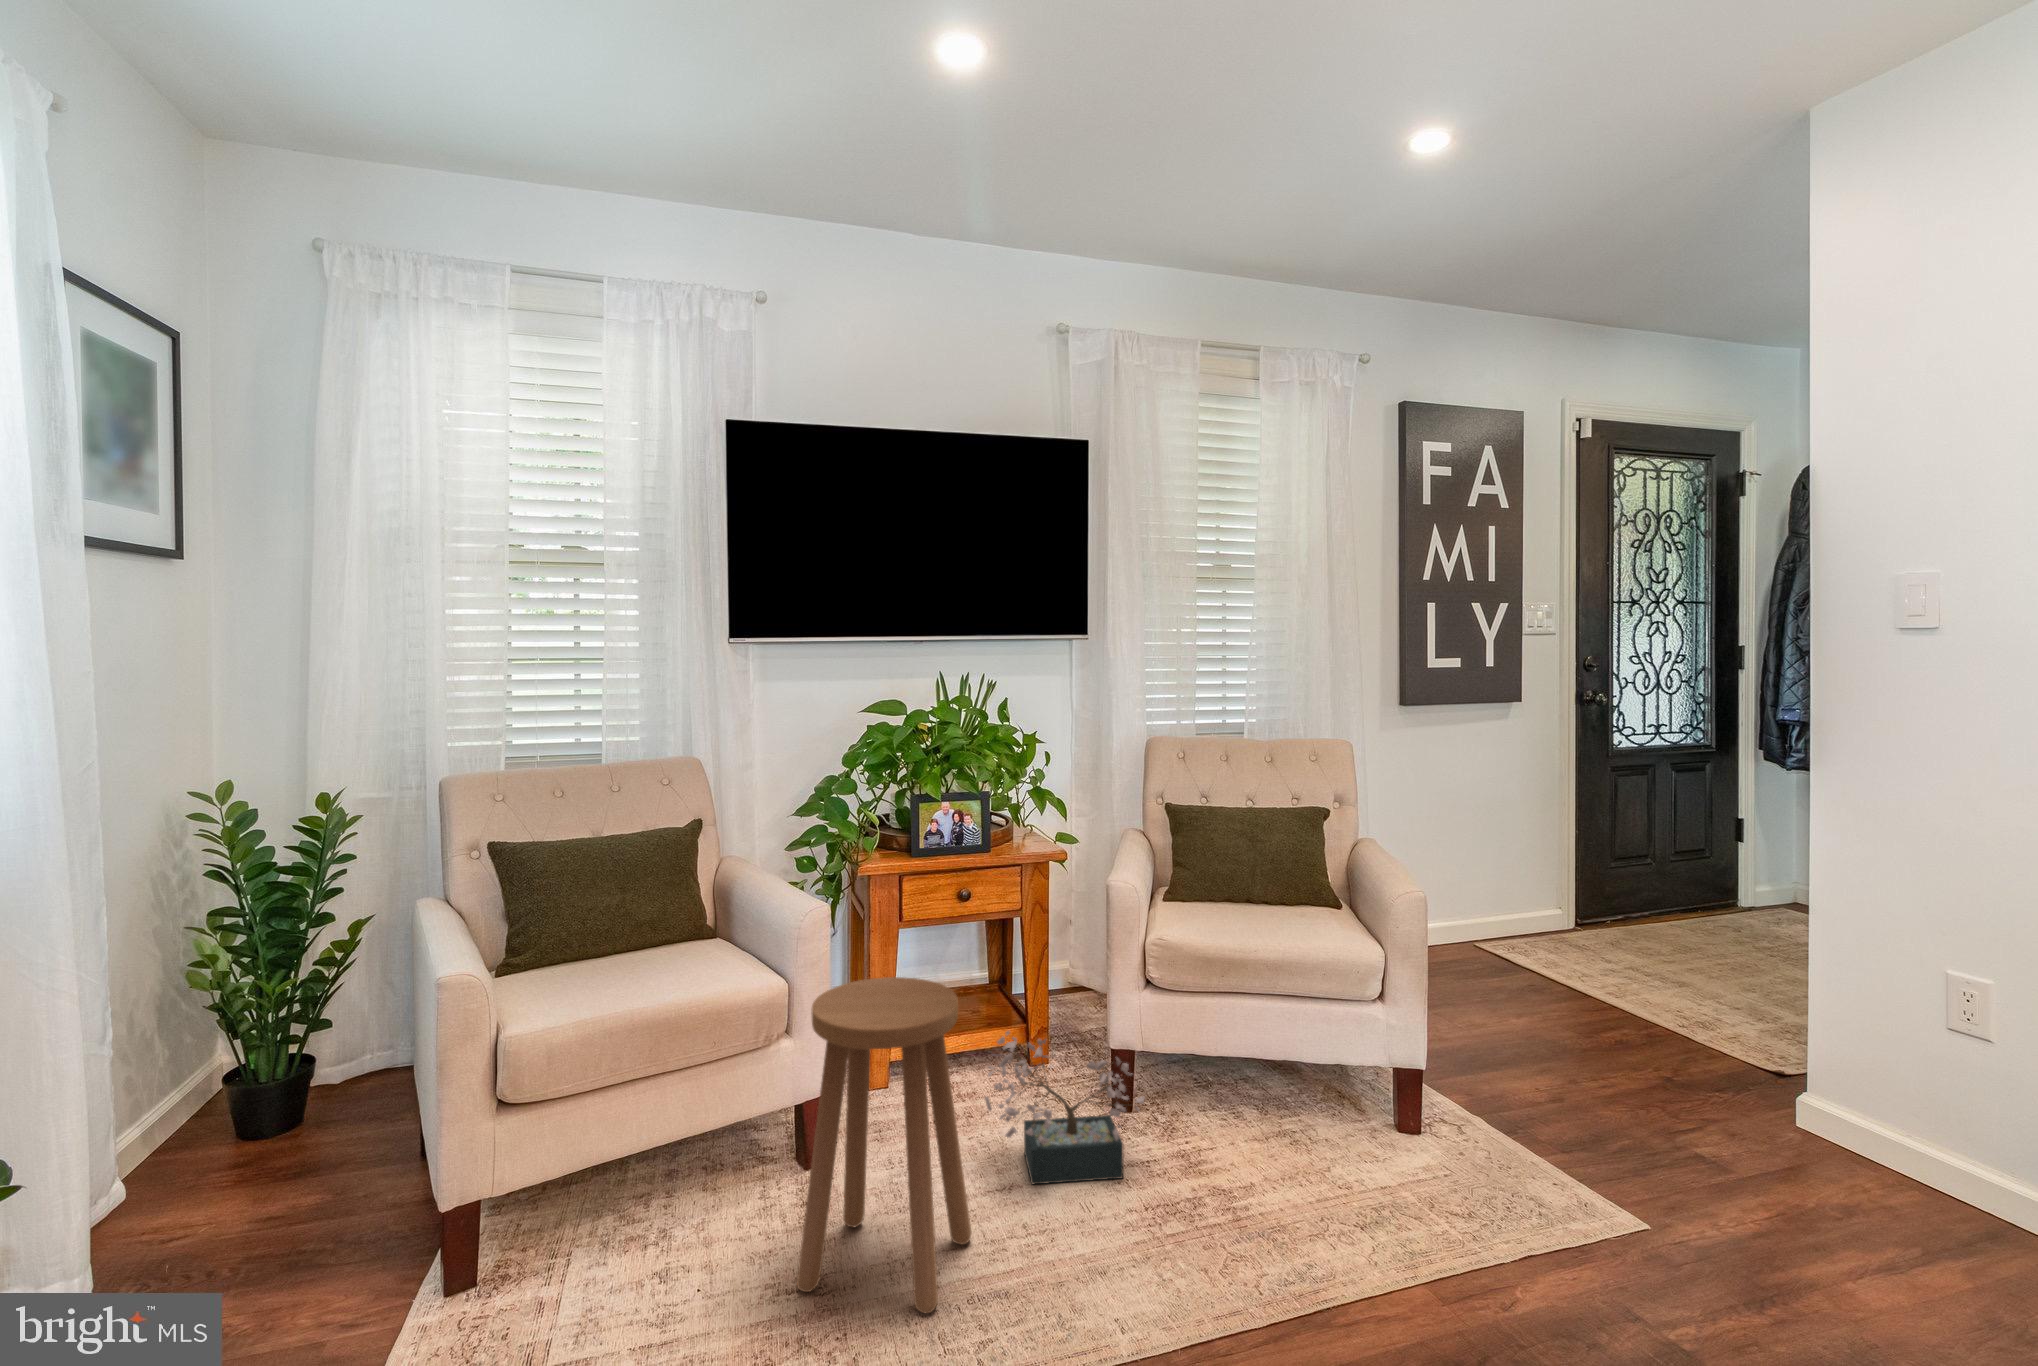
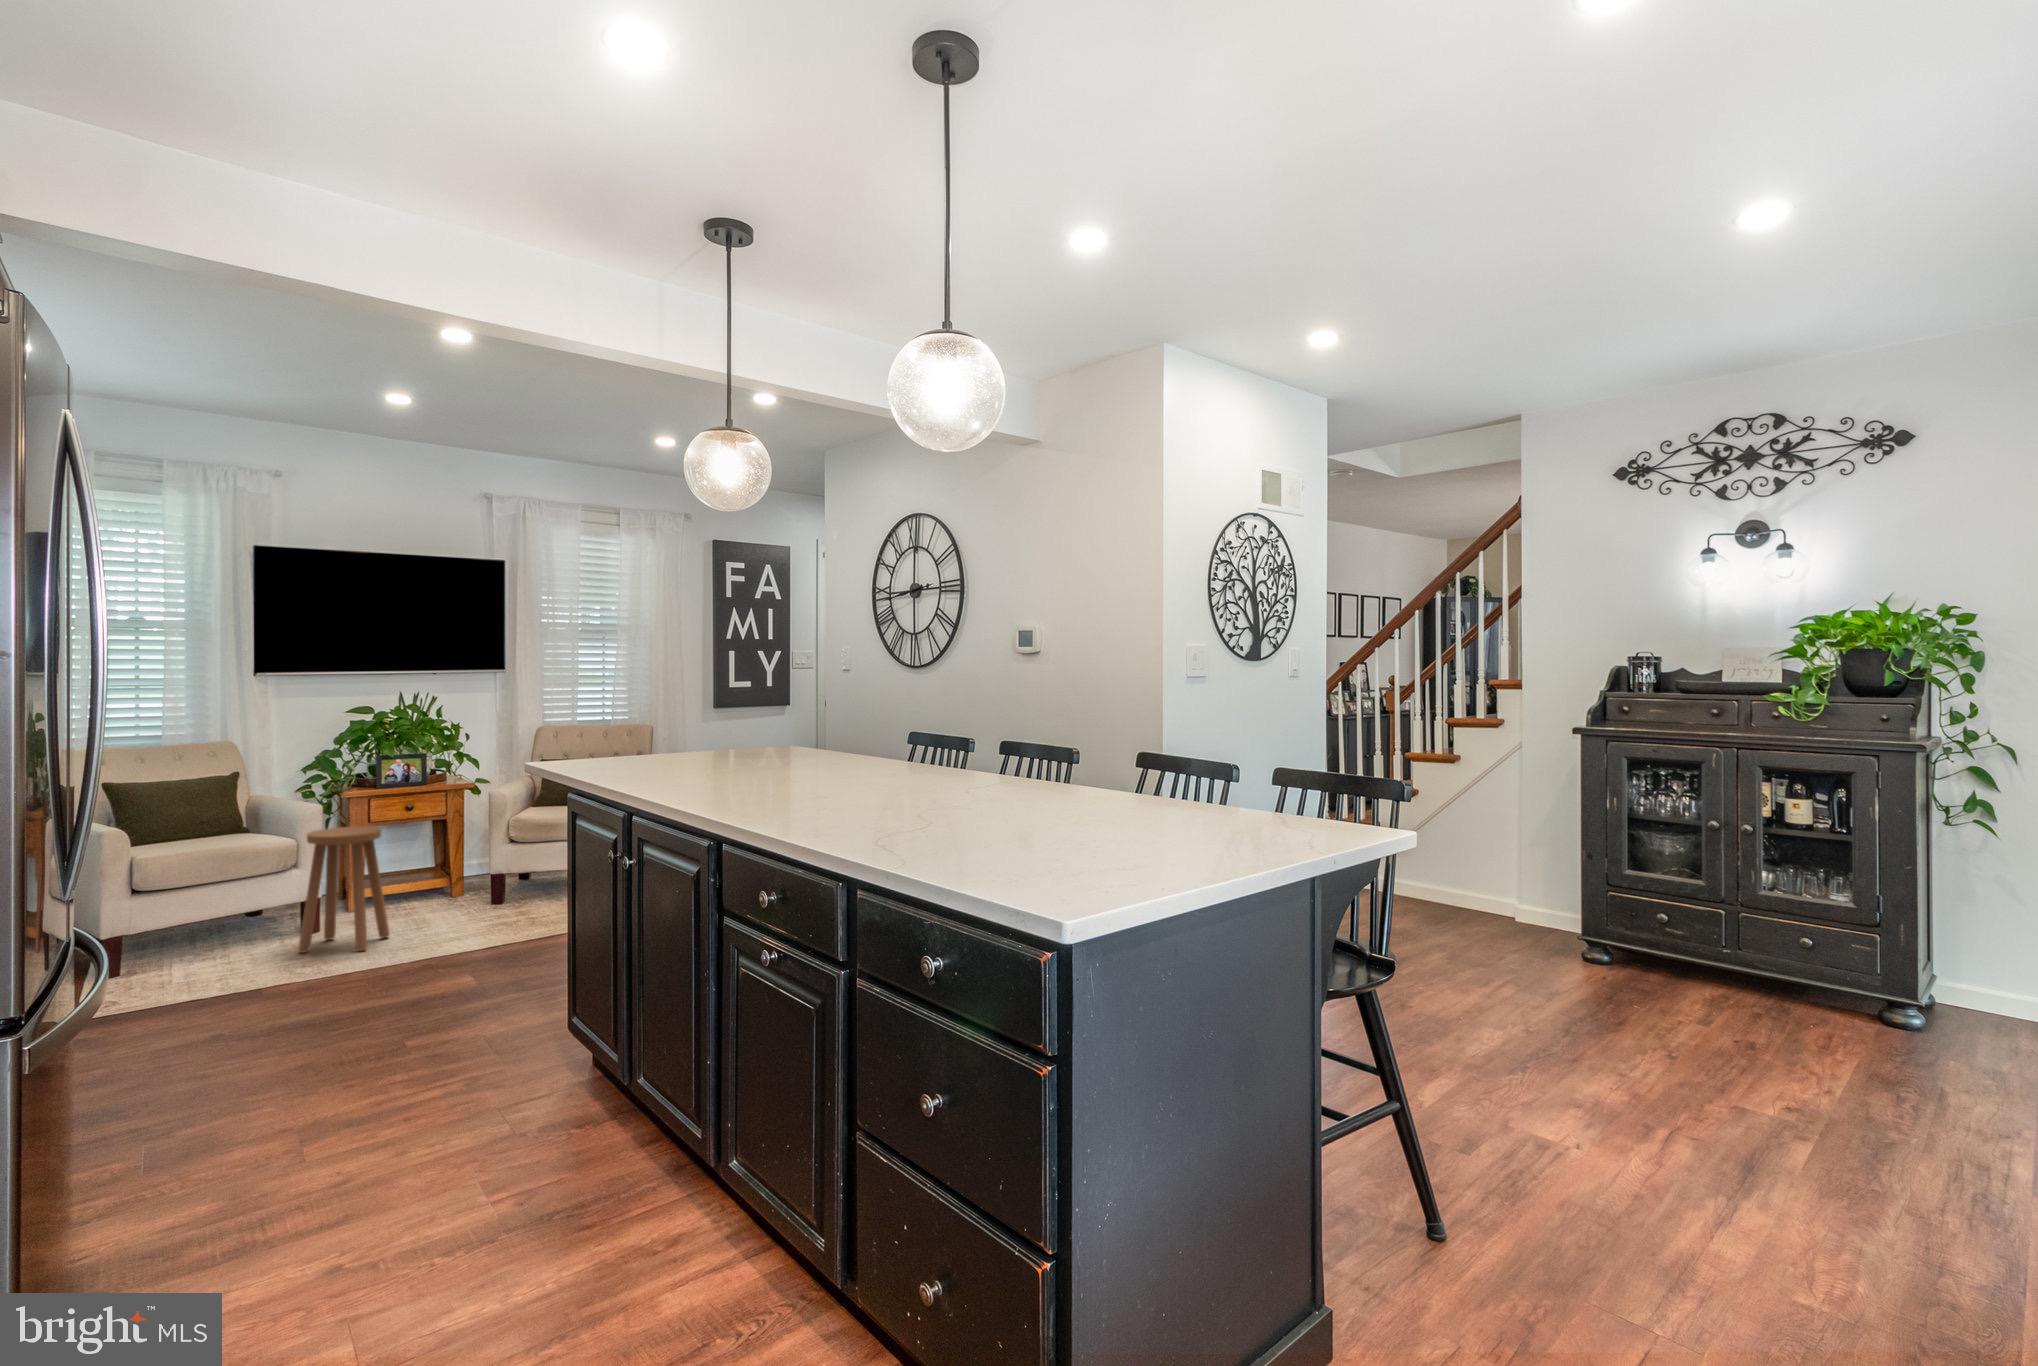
decorative plant: present [985,1031,1144,1184] -> none [405,860,491,924]

